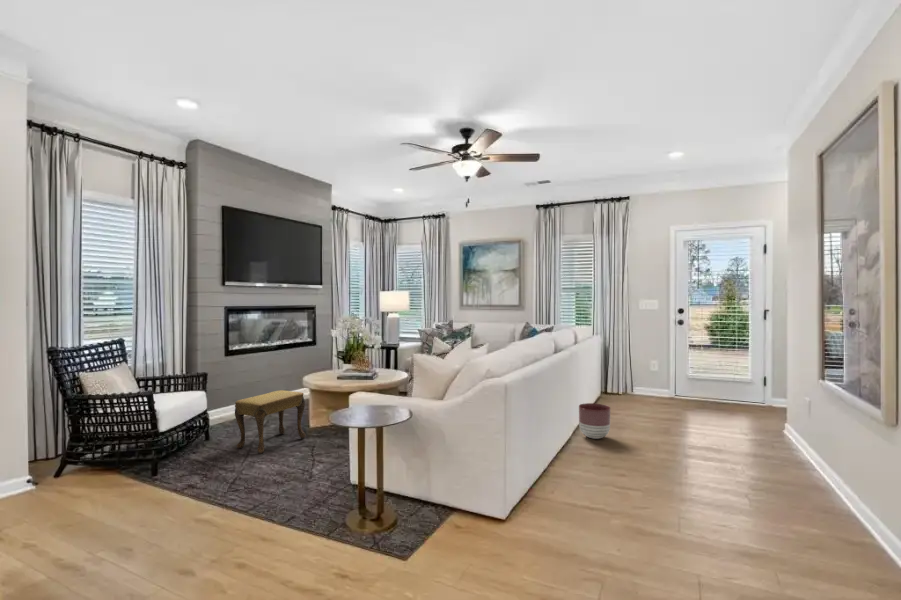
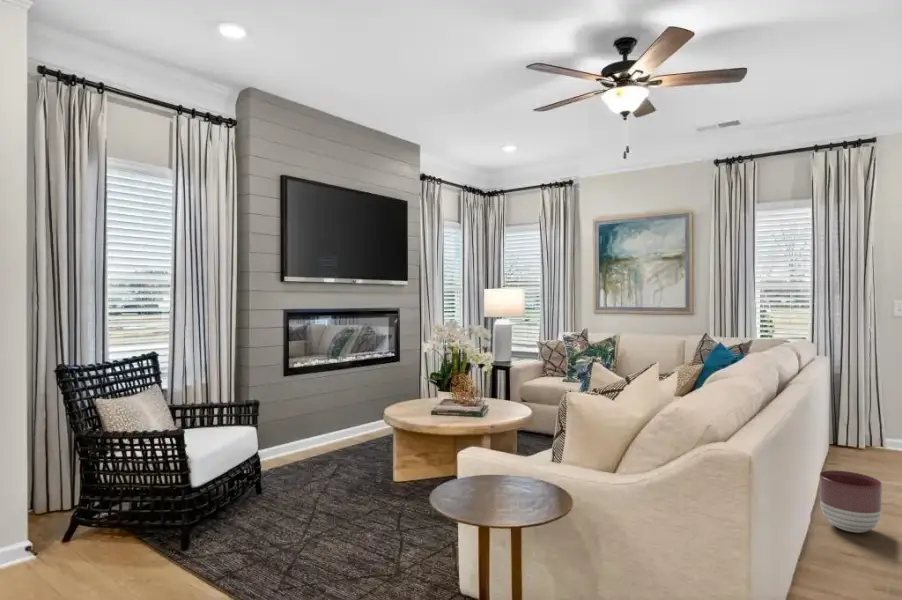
footstool: present [235,390,305,454] -> none [293,427,389,522]

